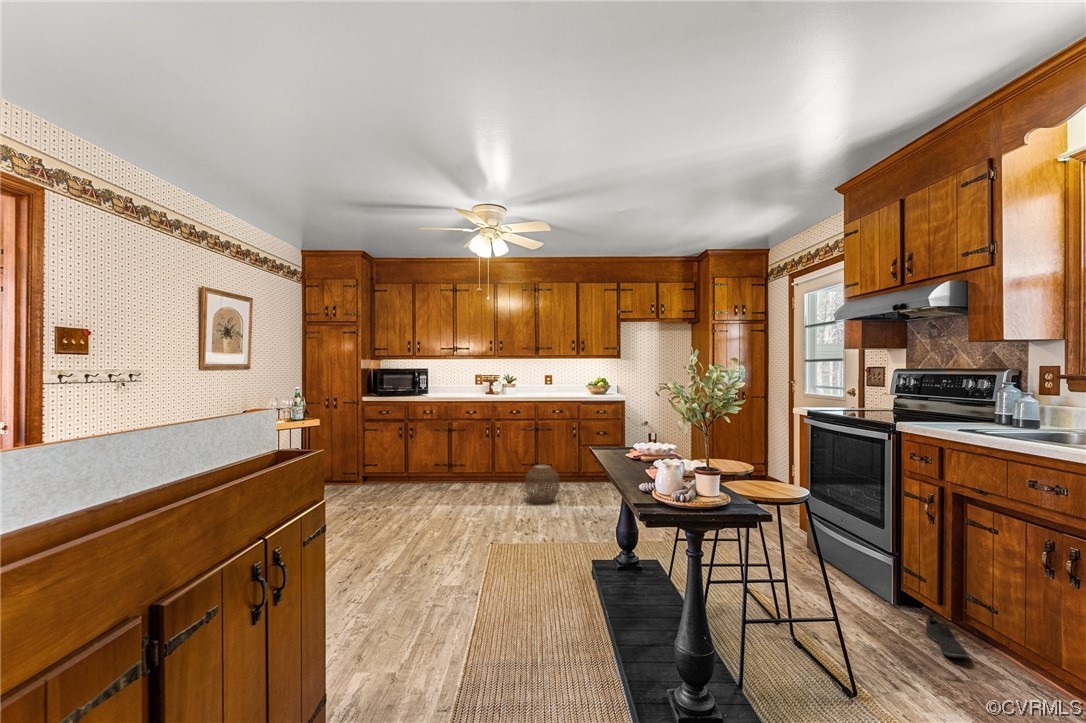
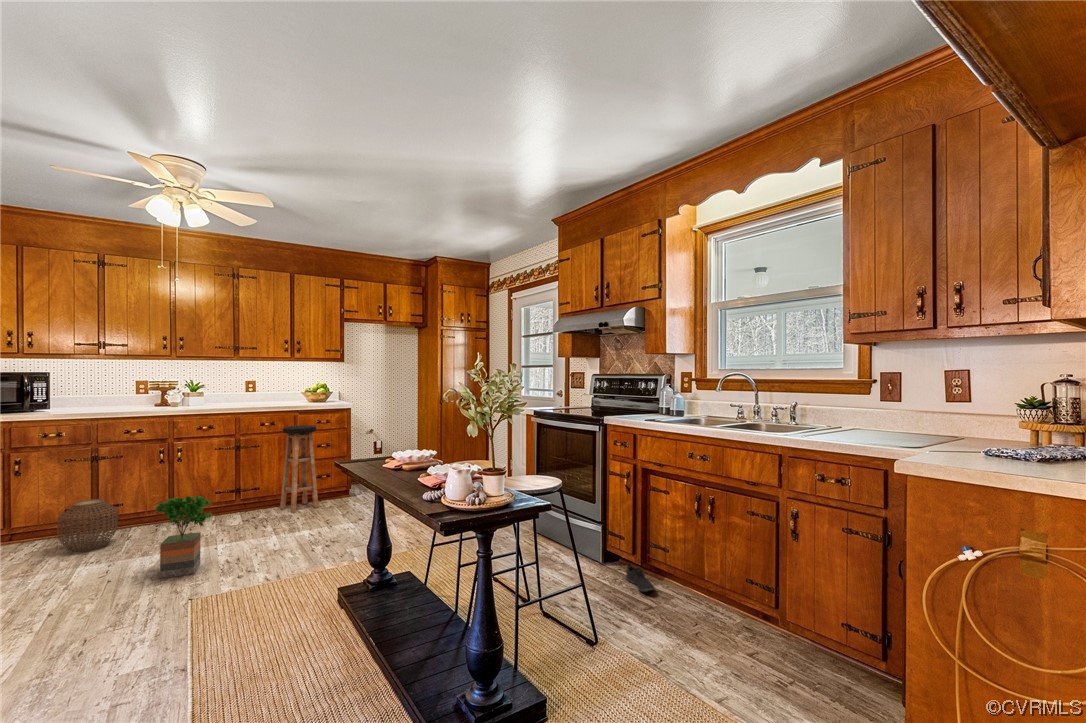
bar stool: none [568,415,598,491] -> present [280,425,319,513]
potted tree: none [474,463,511,526] -> present [155,496,212,578]
woven basket: present [526,465,559,503] -> present [57,499,118,552]

